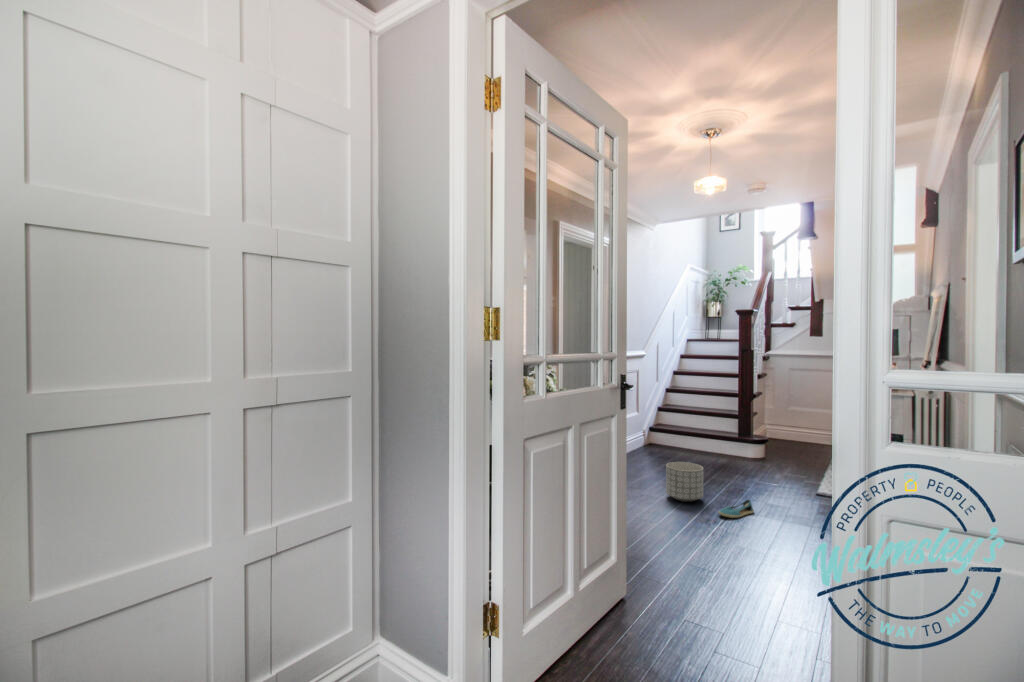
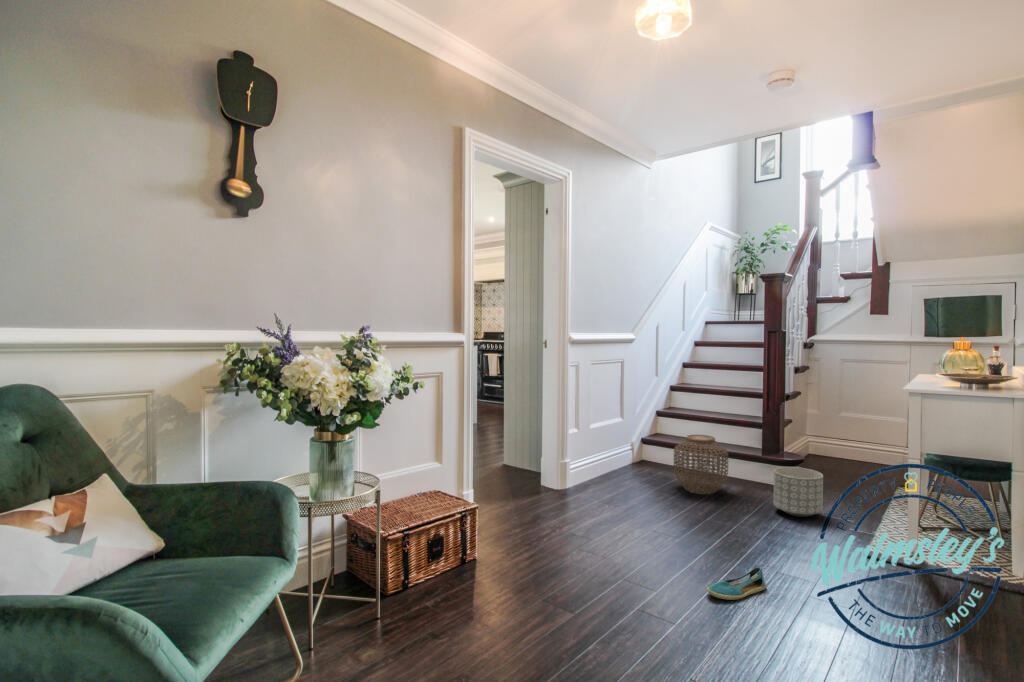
woven basket: none [679,422,717,463] -> present [674,435,728,494]
planter: present [666,462,703,502] -> present [774,467,823,517]

